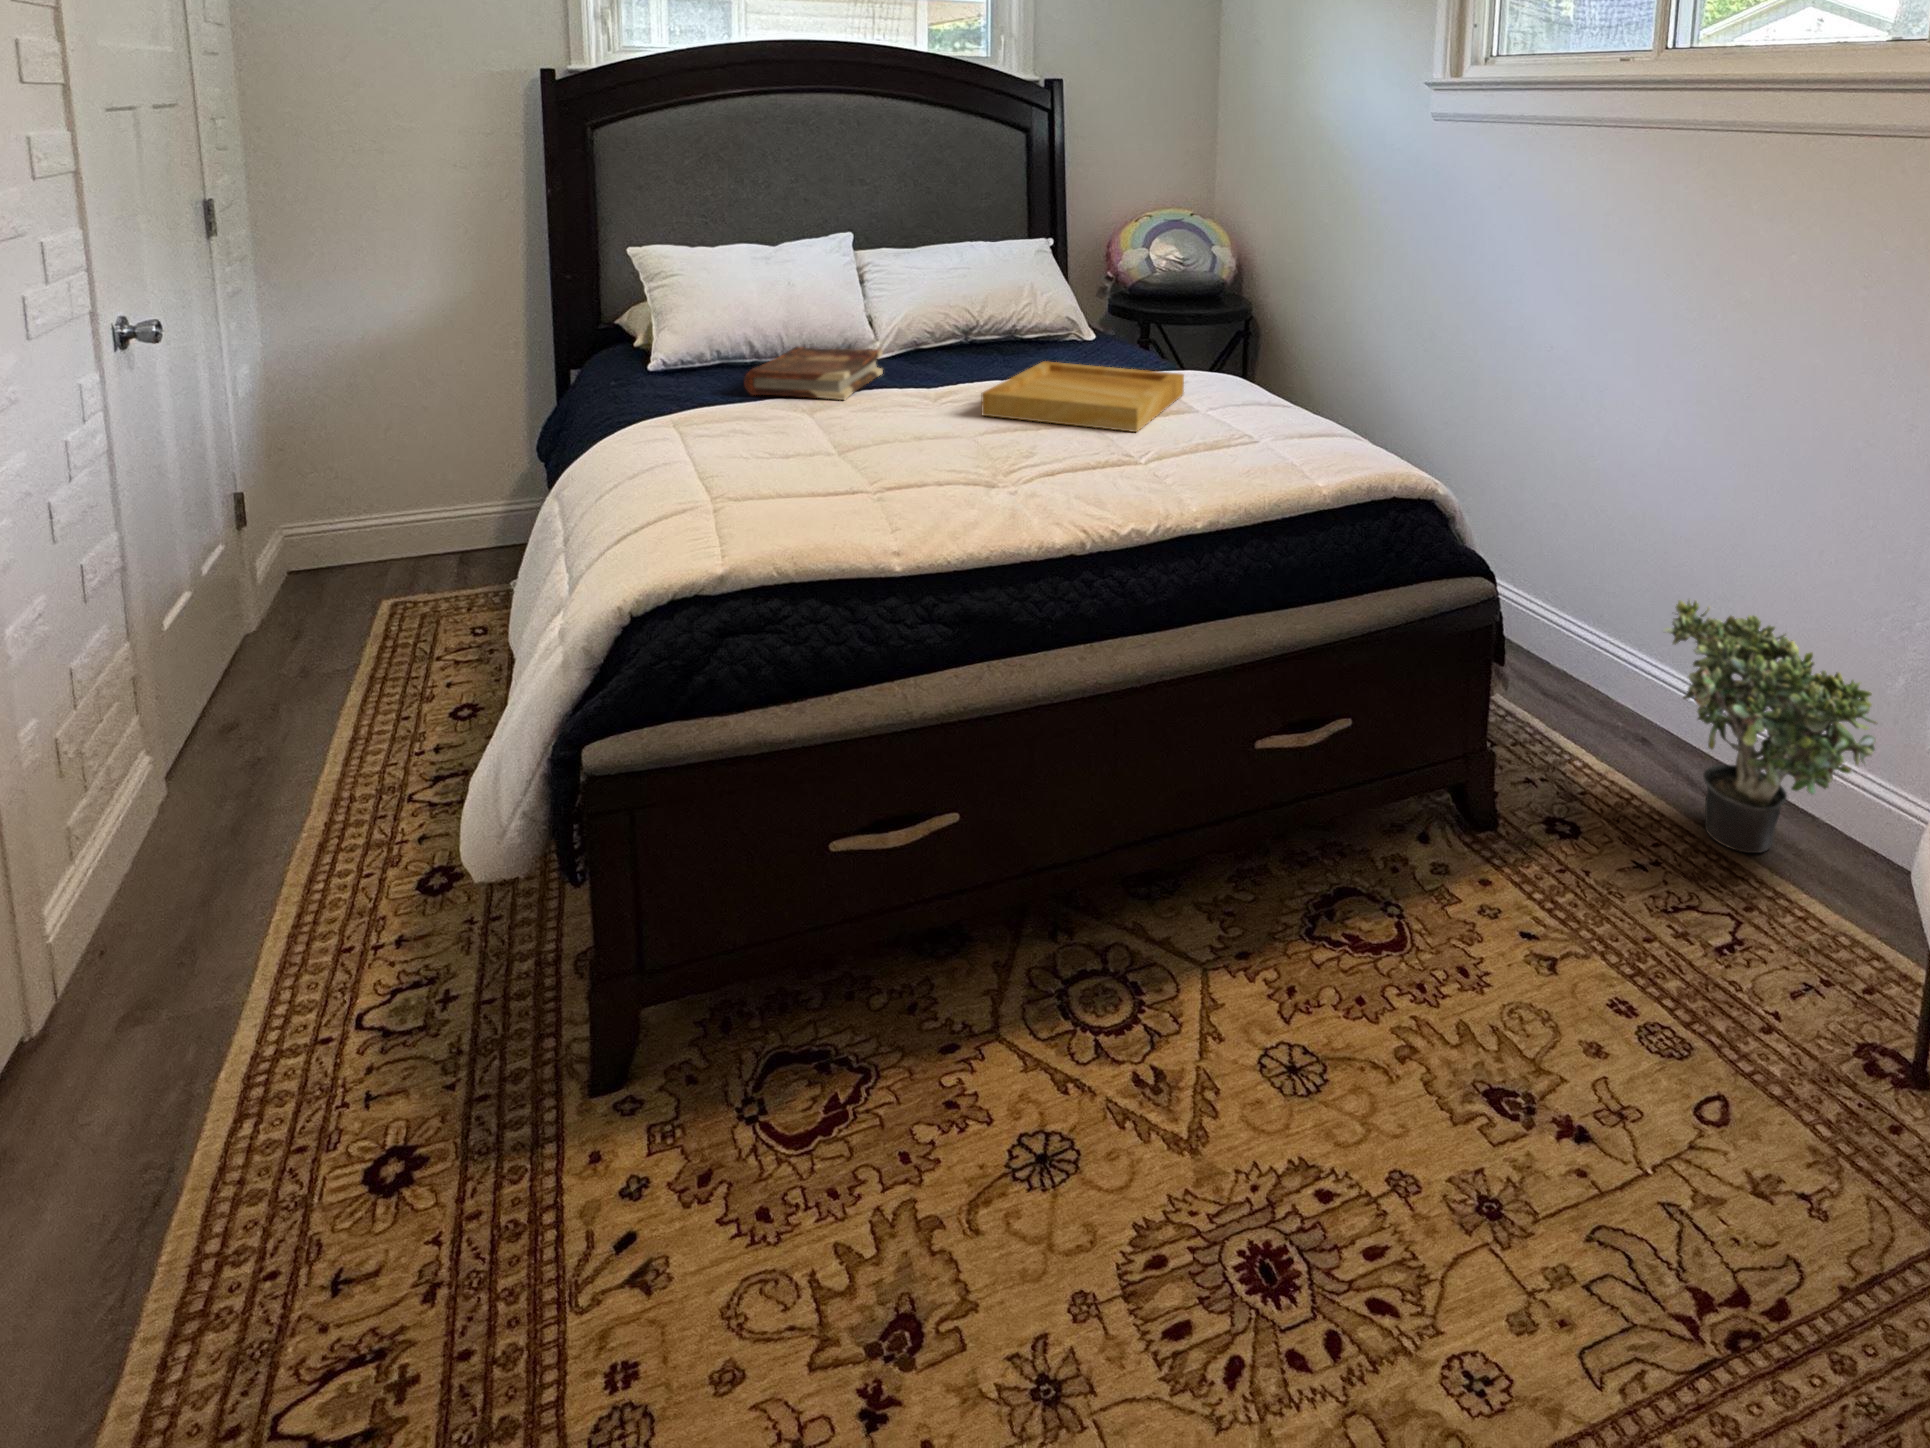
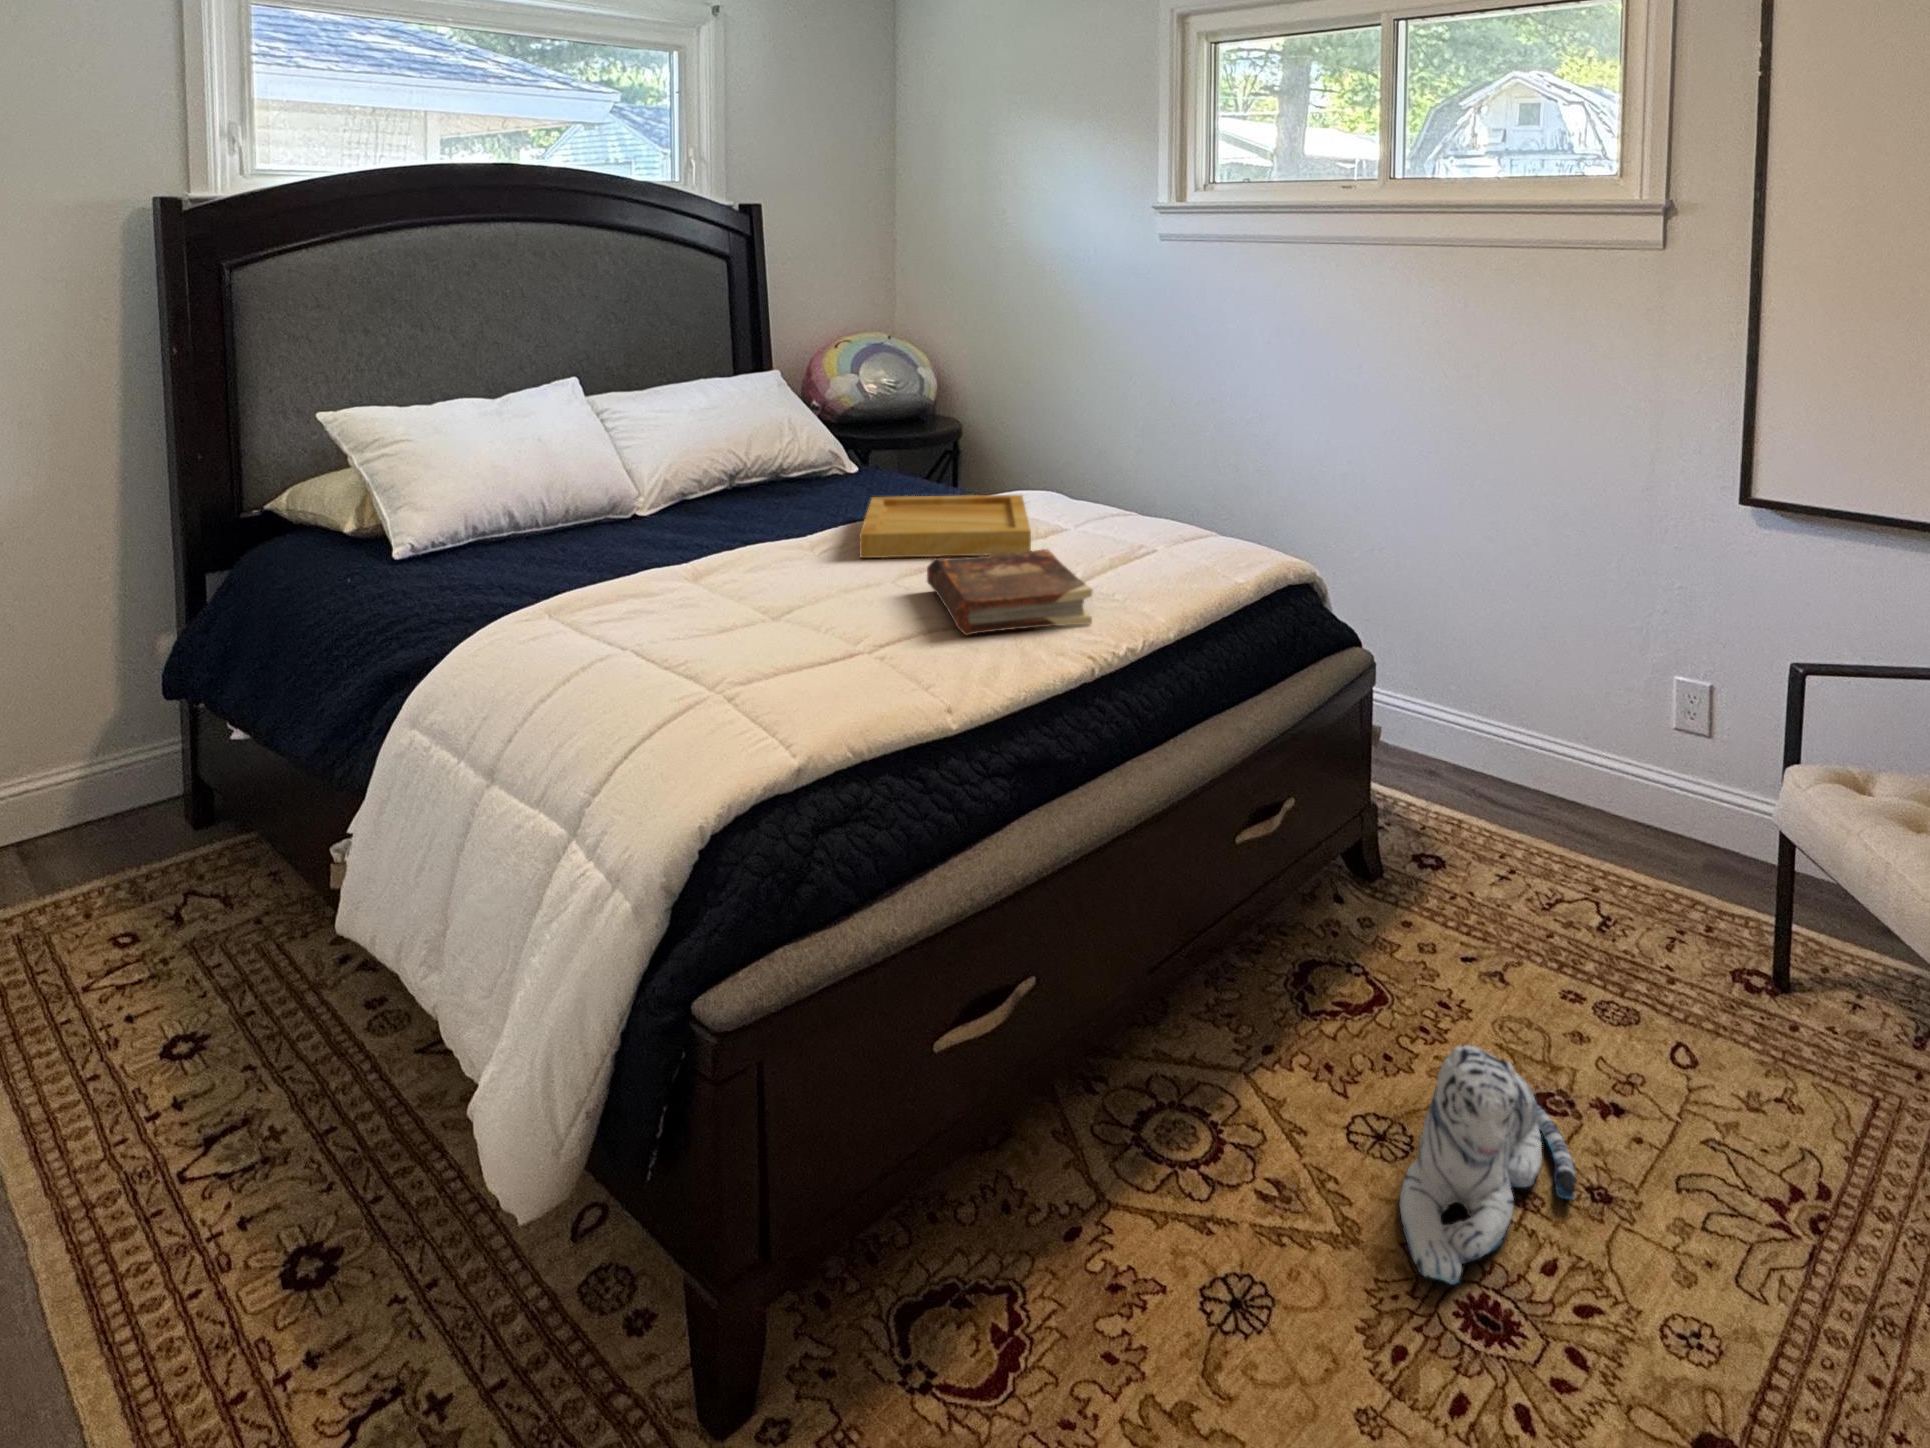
book: present [744,347,883,400] -> present [927,549,1092,636]
potted plant: present [1663,600,1876,853] -> none [1471,638,1648,845]
plush toy: none [1224,1002,1488,1226] -> present [1399,1045,1576,1285]

